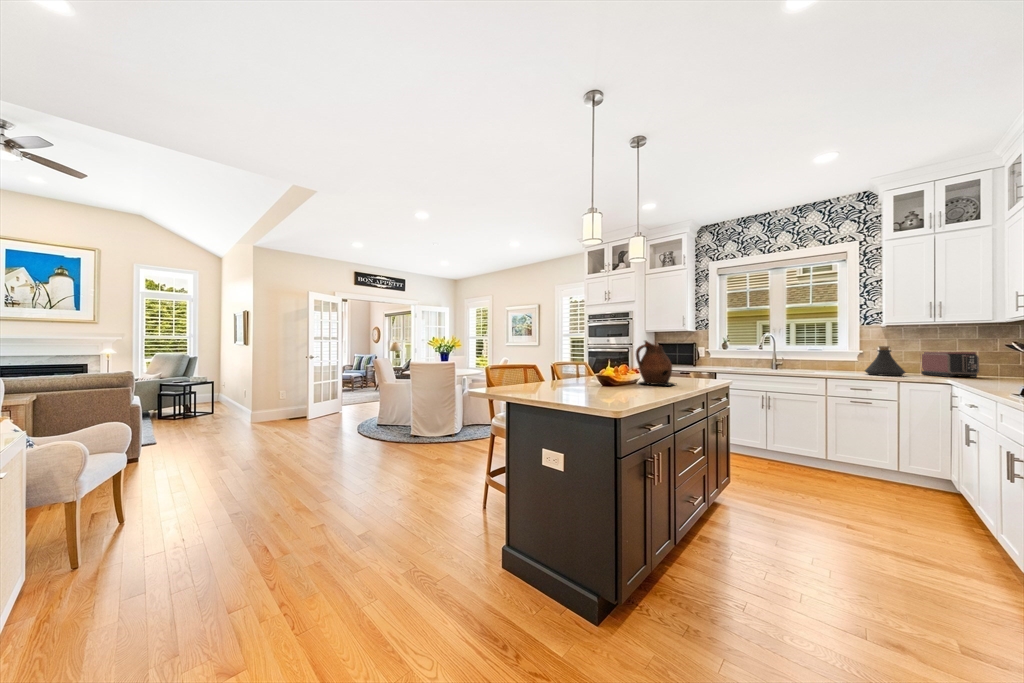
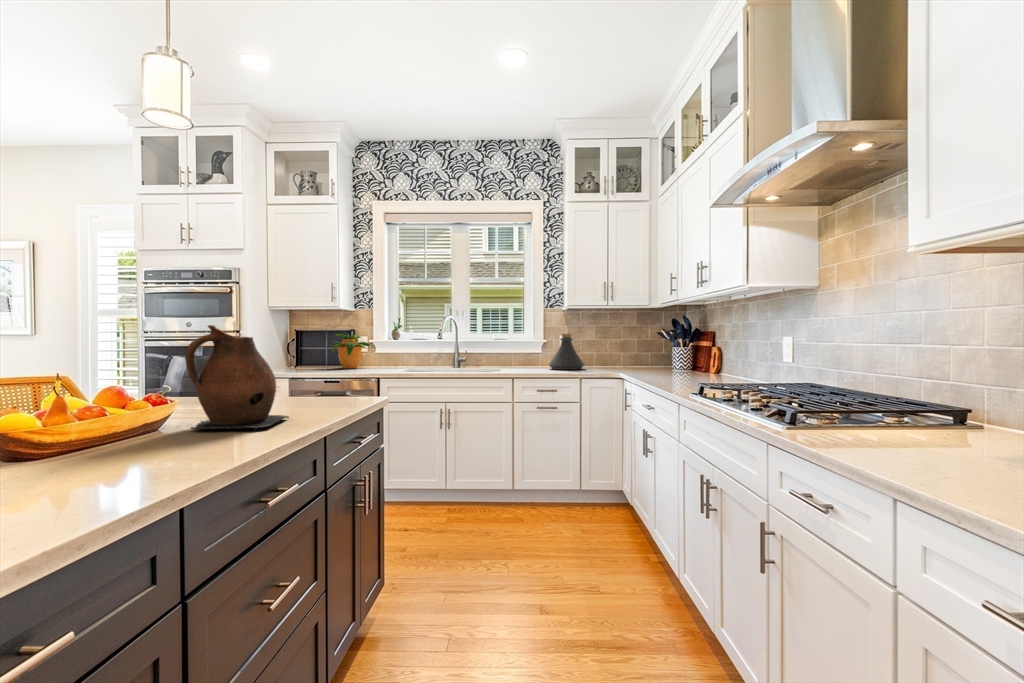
potted plant: none [679,344,710,367] -> present [327,332,370,368]
toaster: present [921,352,979,378] -> none [594,339,638,368]

